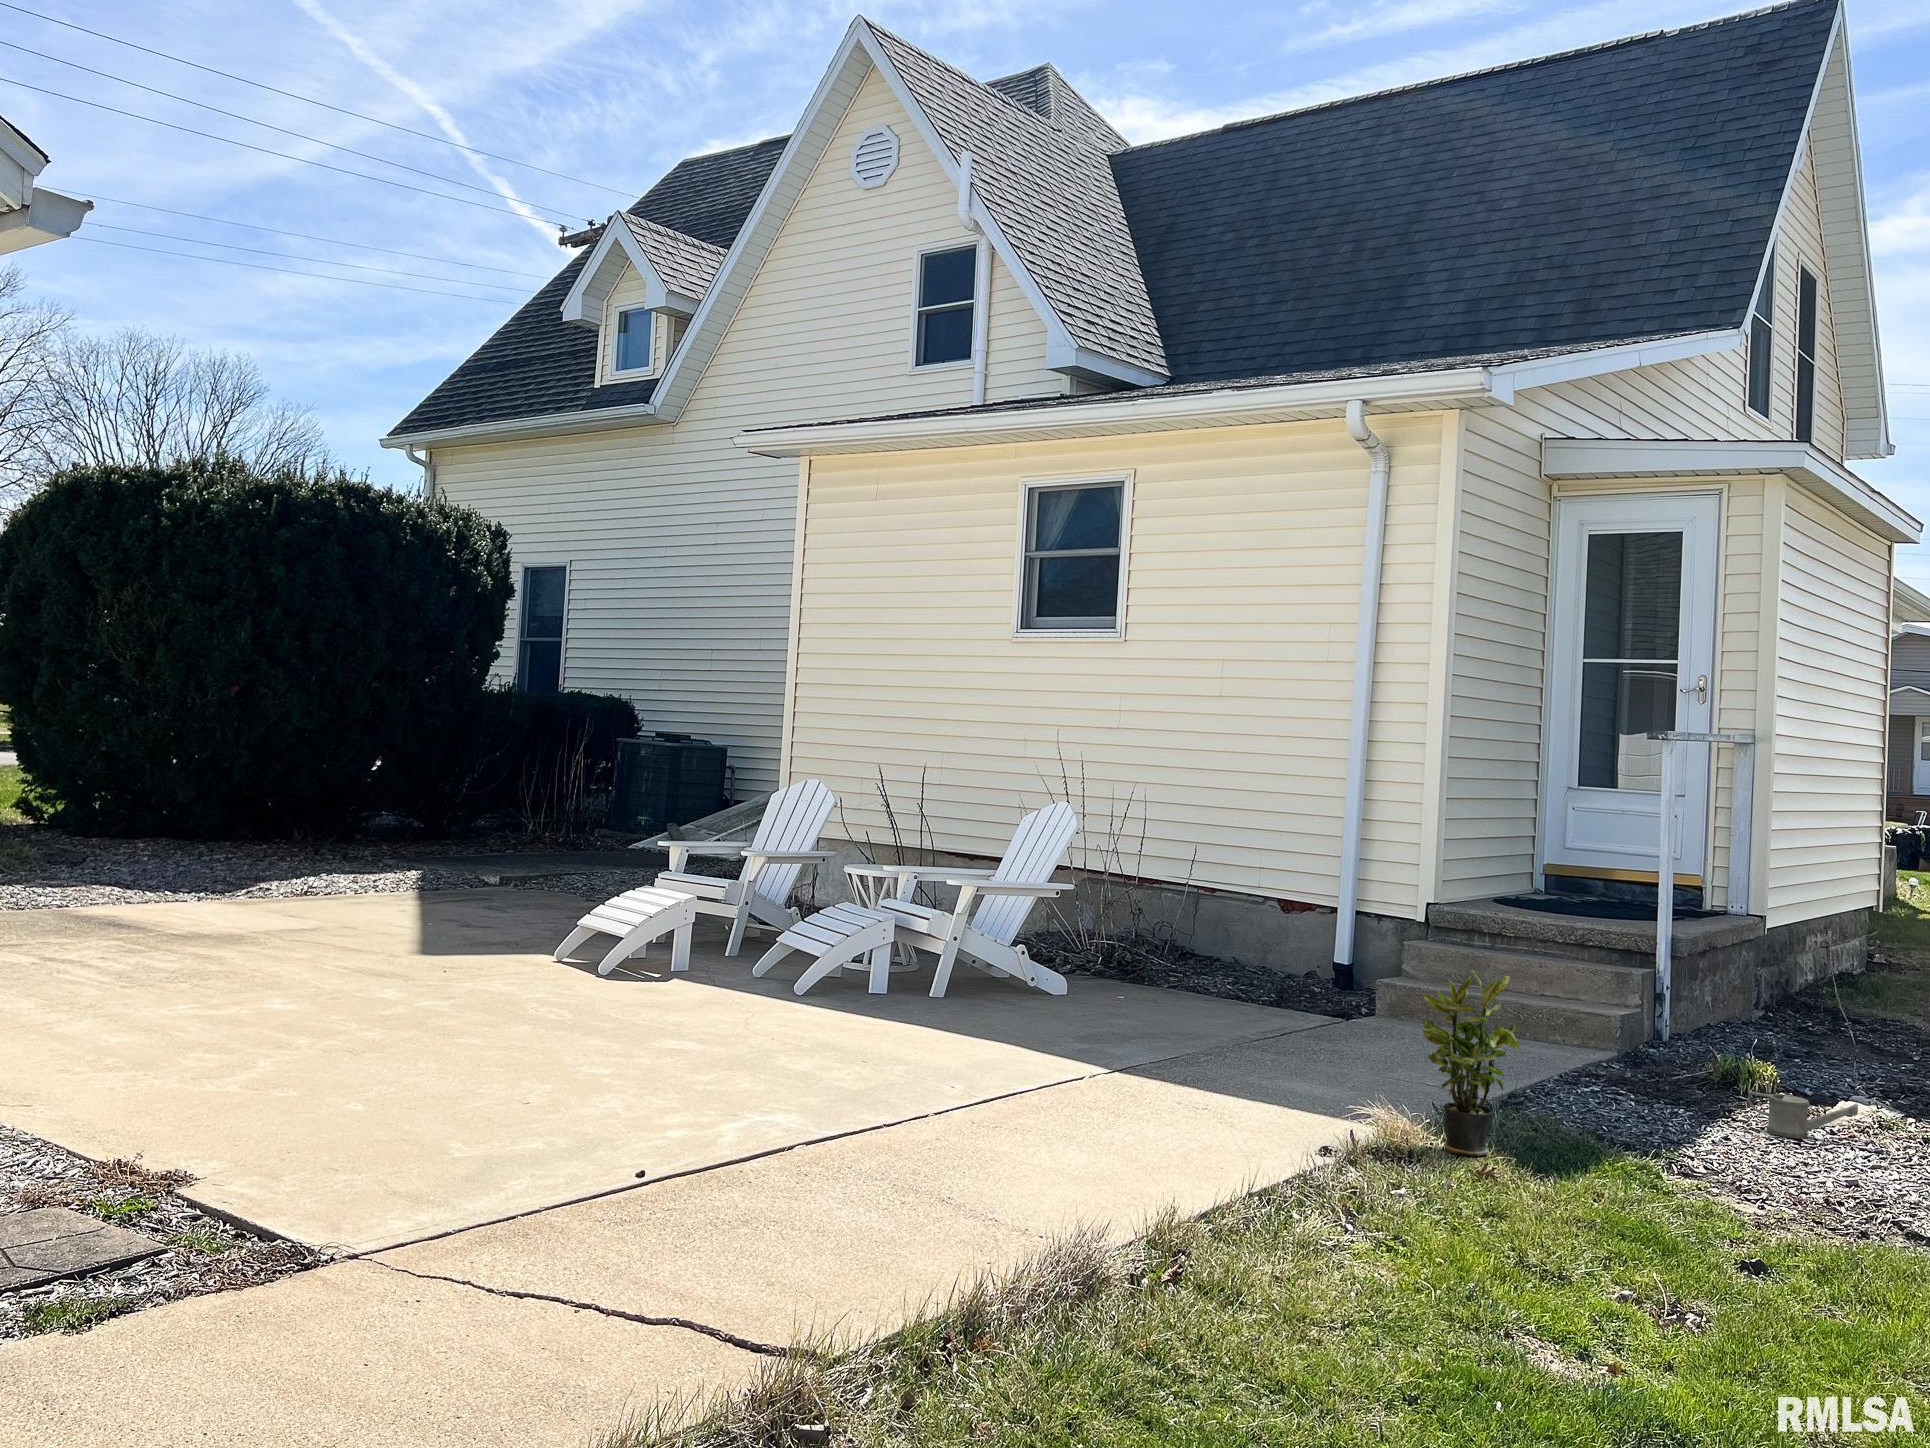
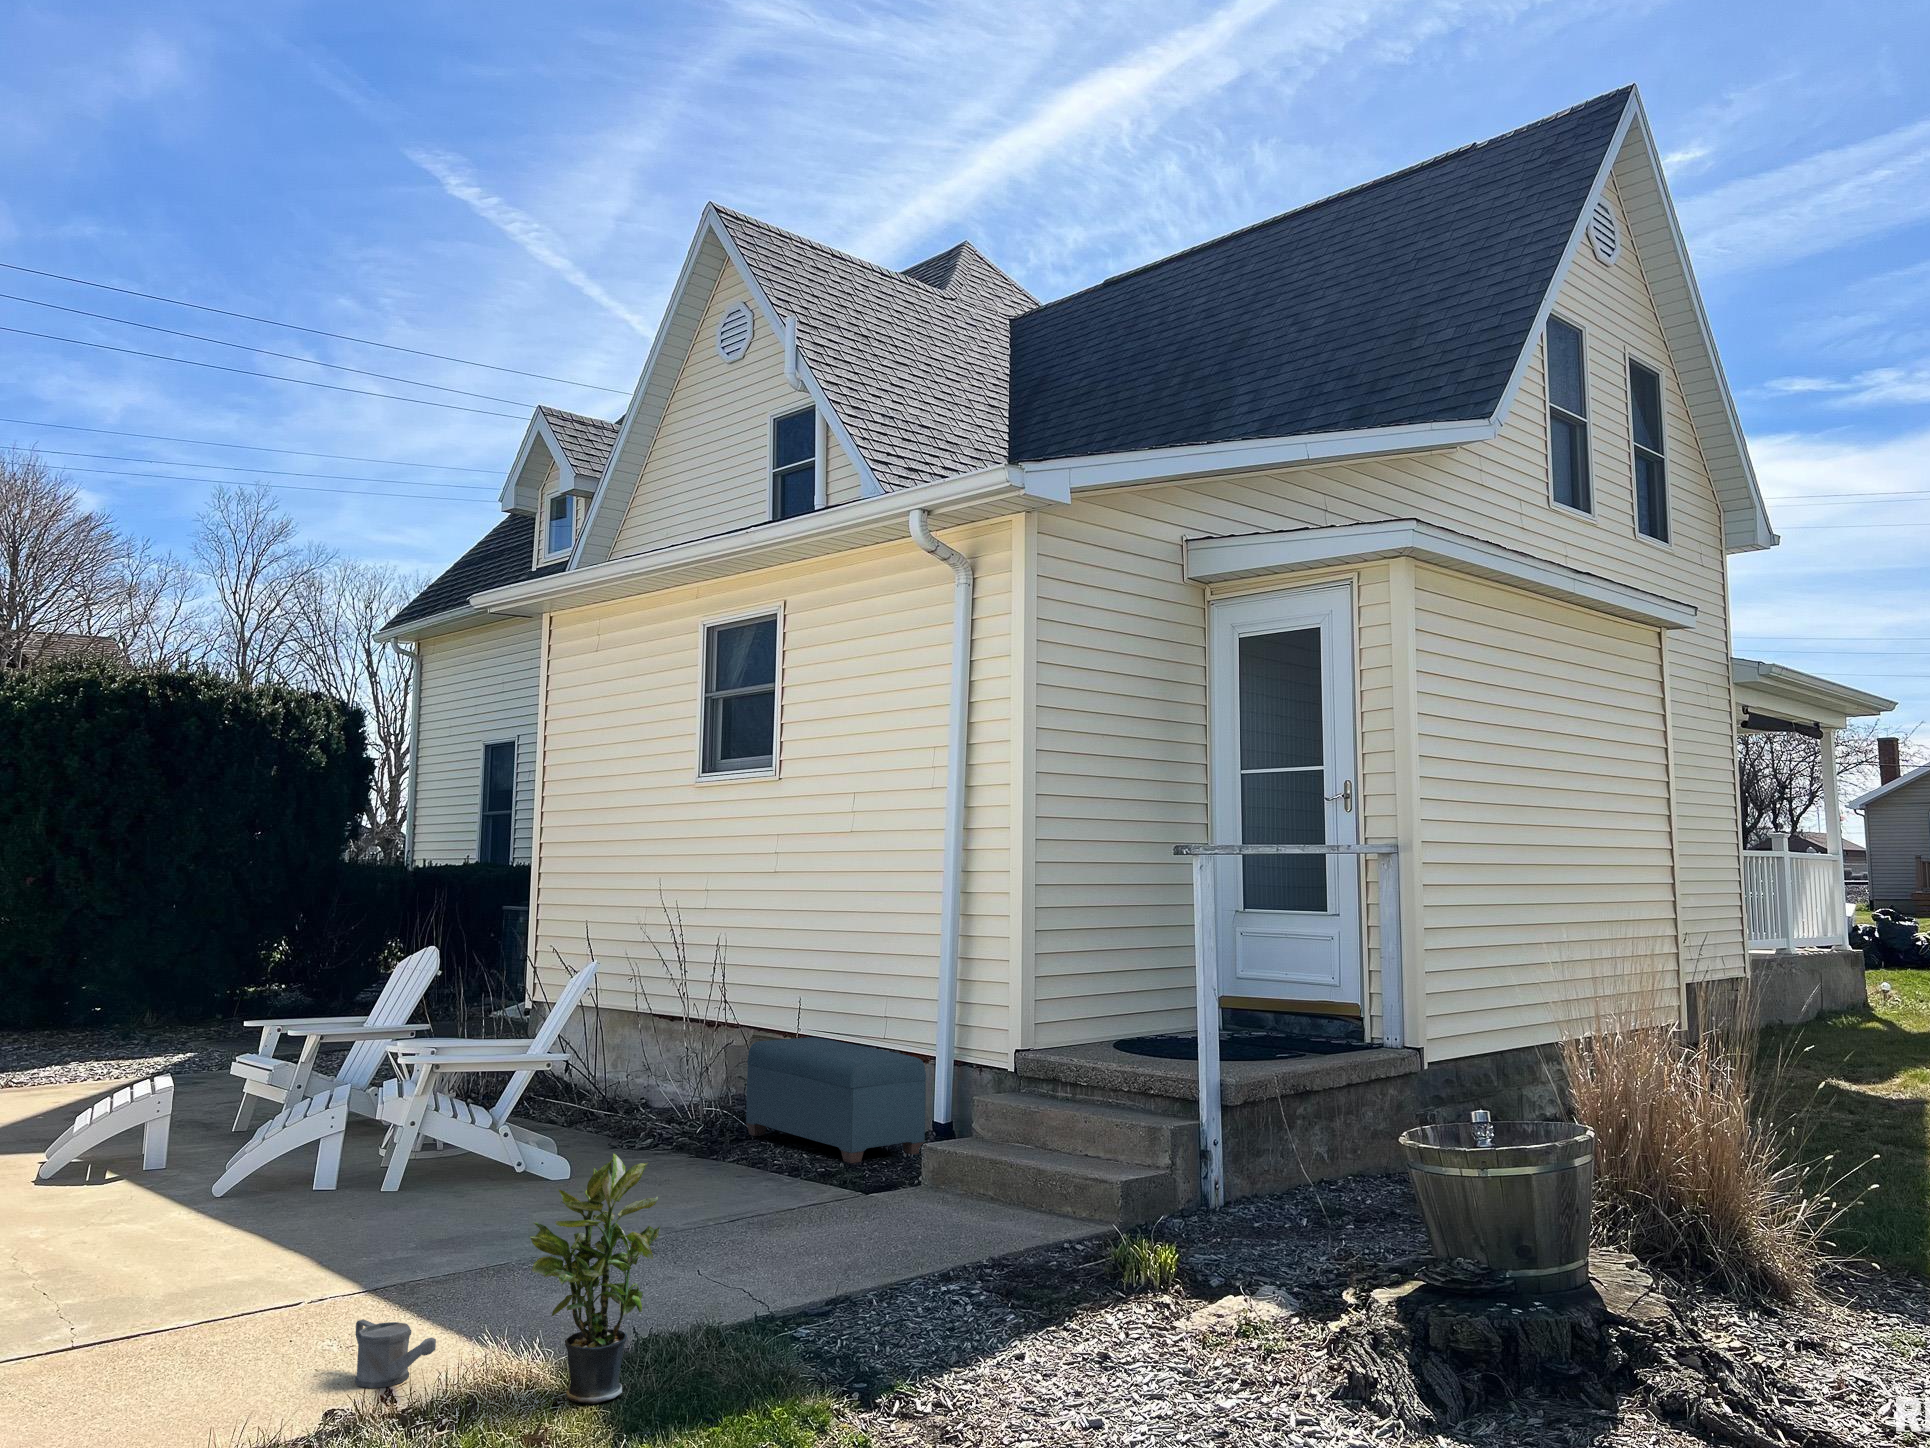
bench: none [1125,883,1320,997] -> present [746,1037,926,1163]
watering can: present [1748,1092,1858,1138] -> present [355,1319,436,1388]

